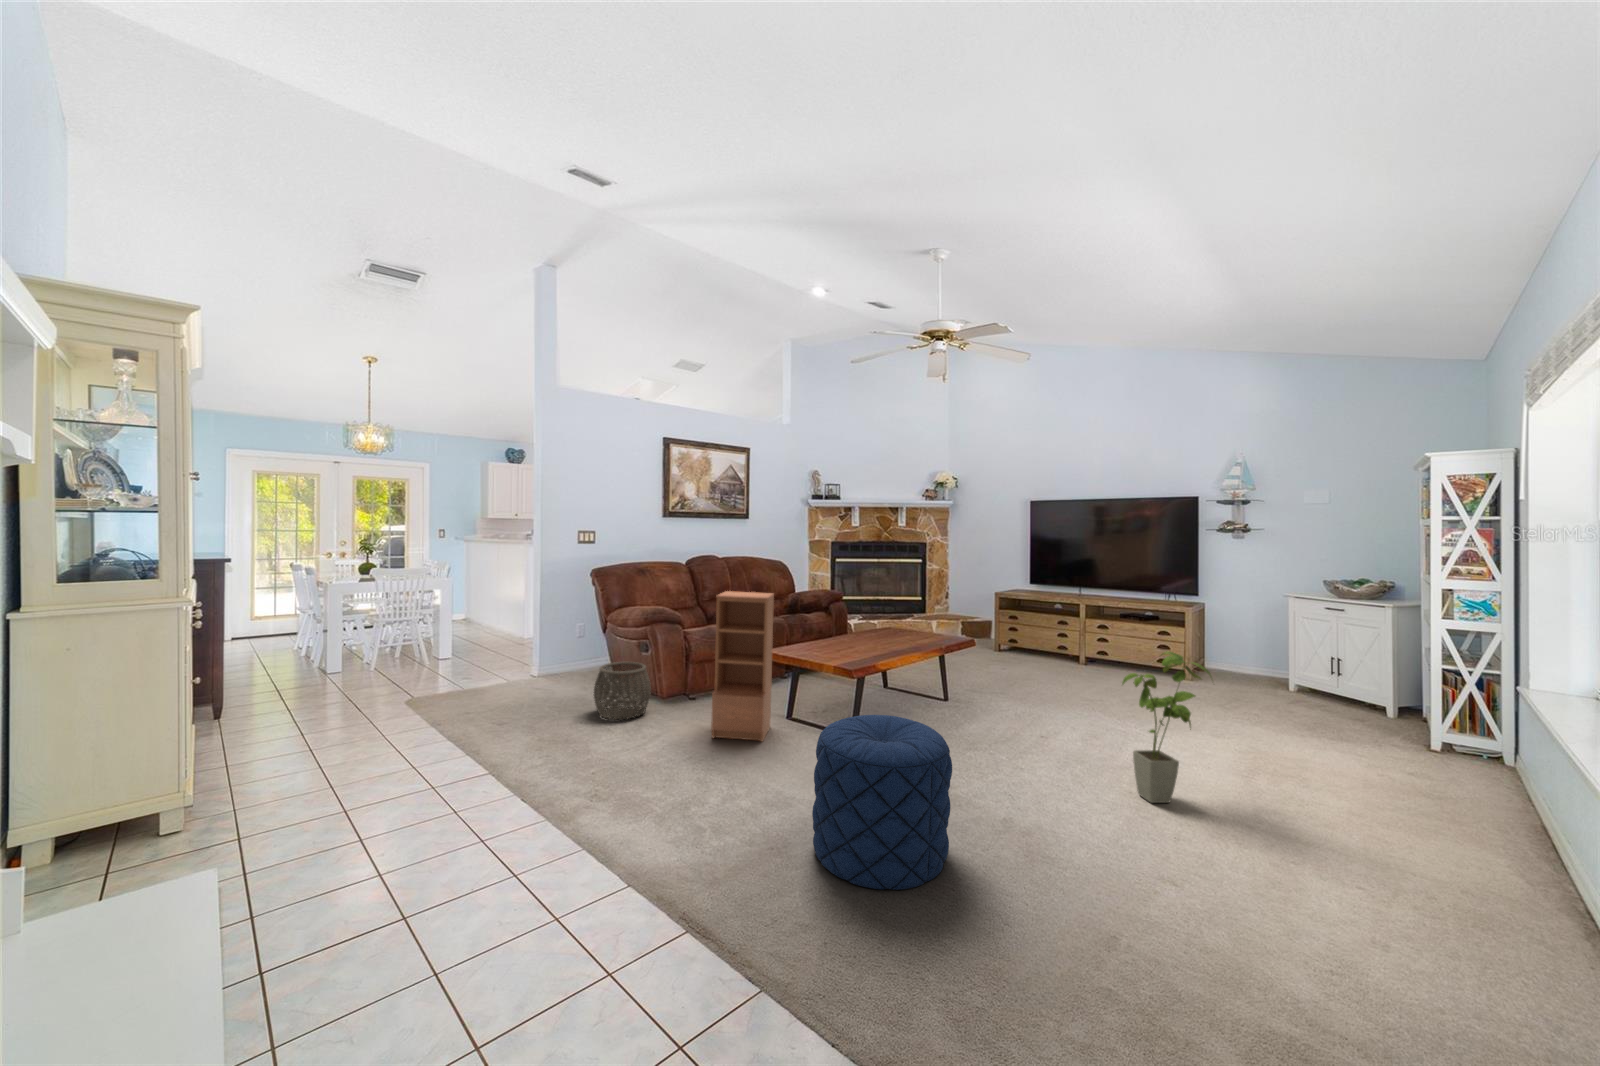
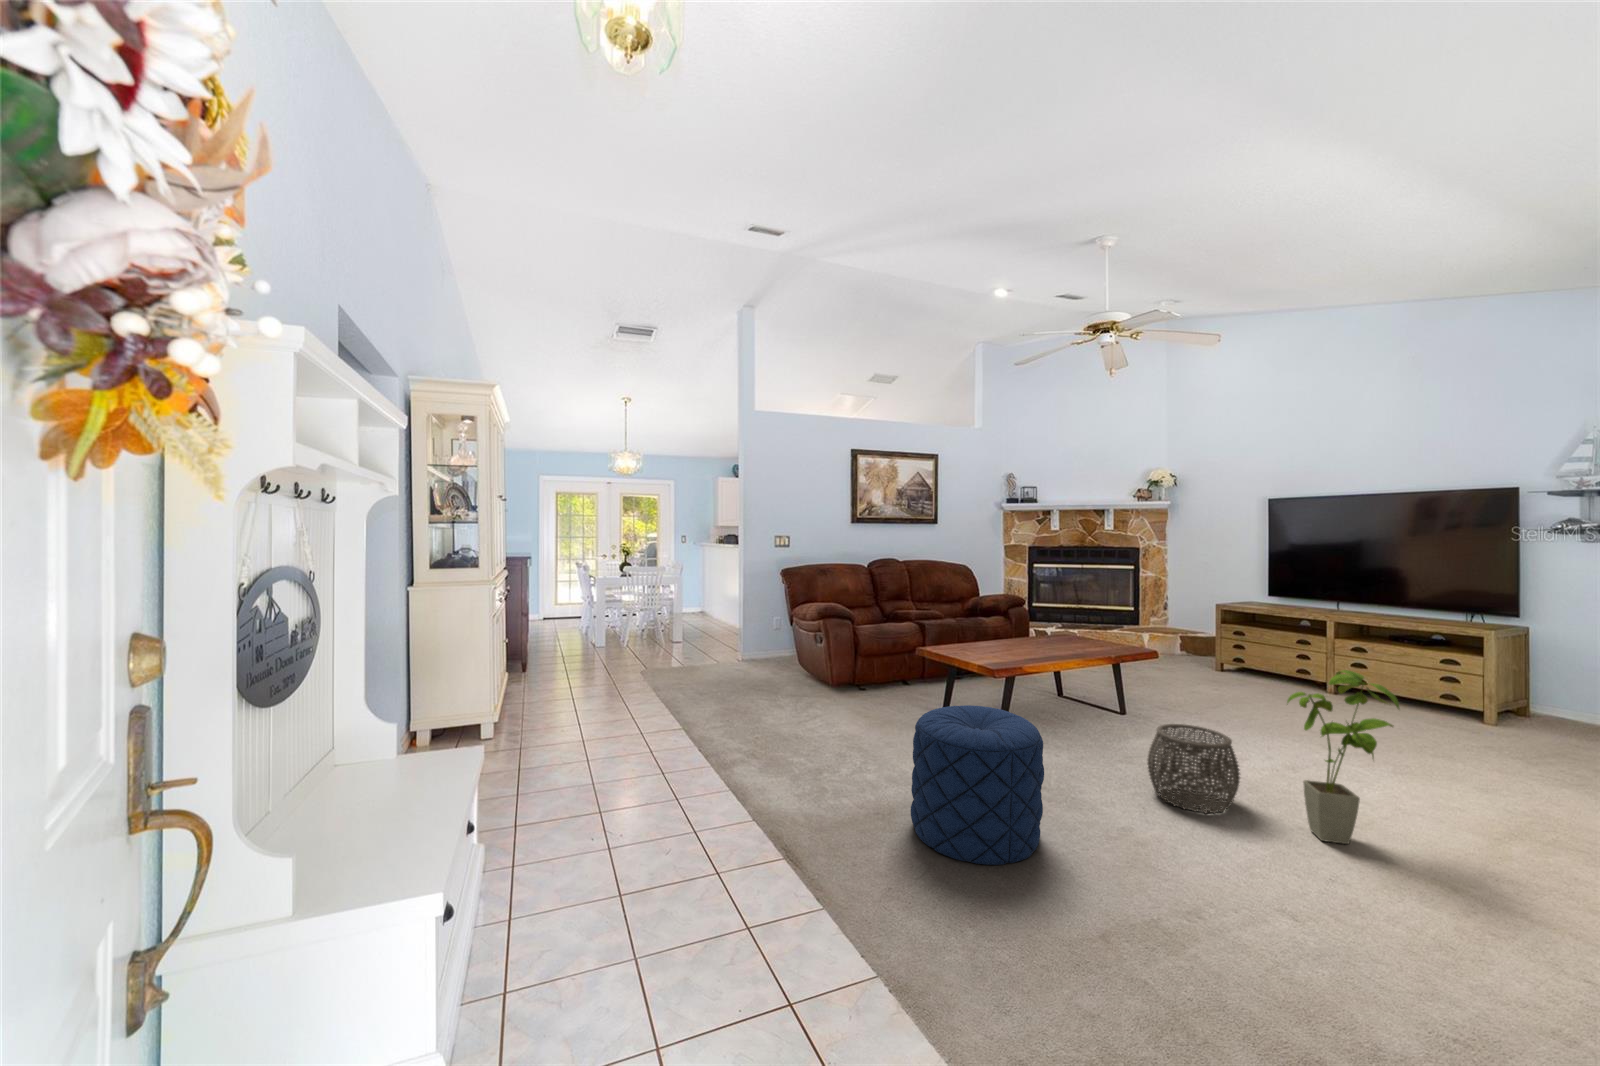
bookcase: present [711,591,774,742] -> none [865,590,927,731]
woven basket: present [593,662,651,720] -> present [1147,724,1240,814]

